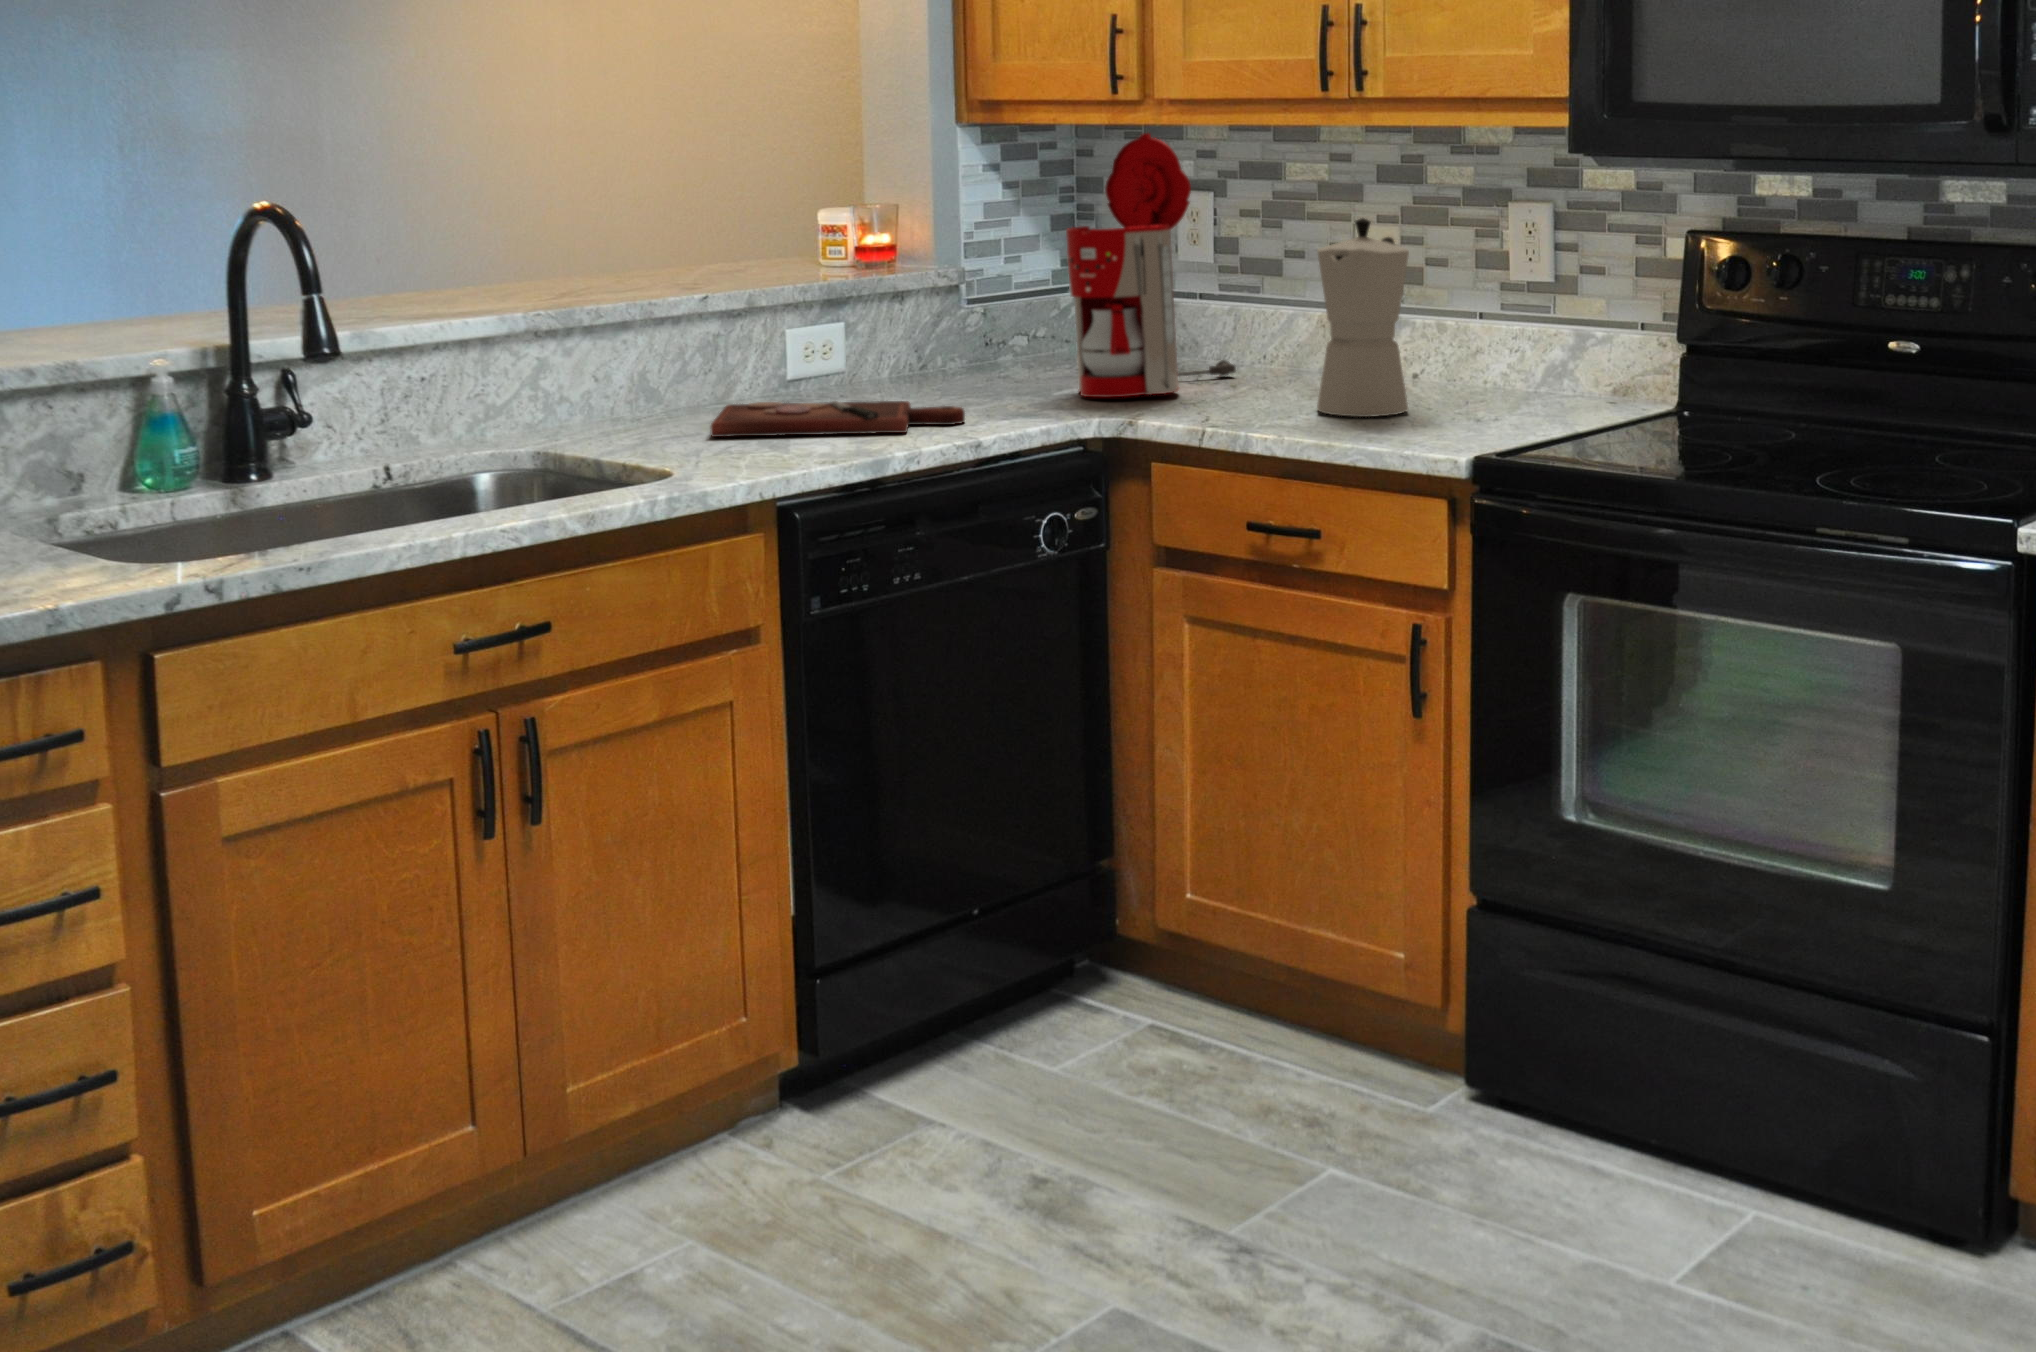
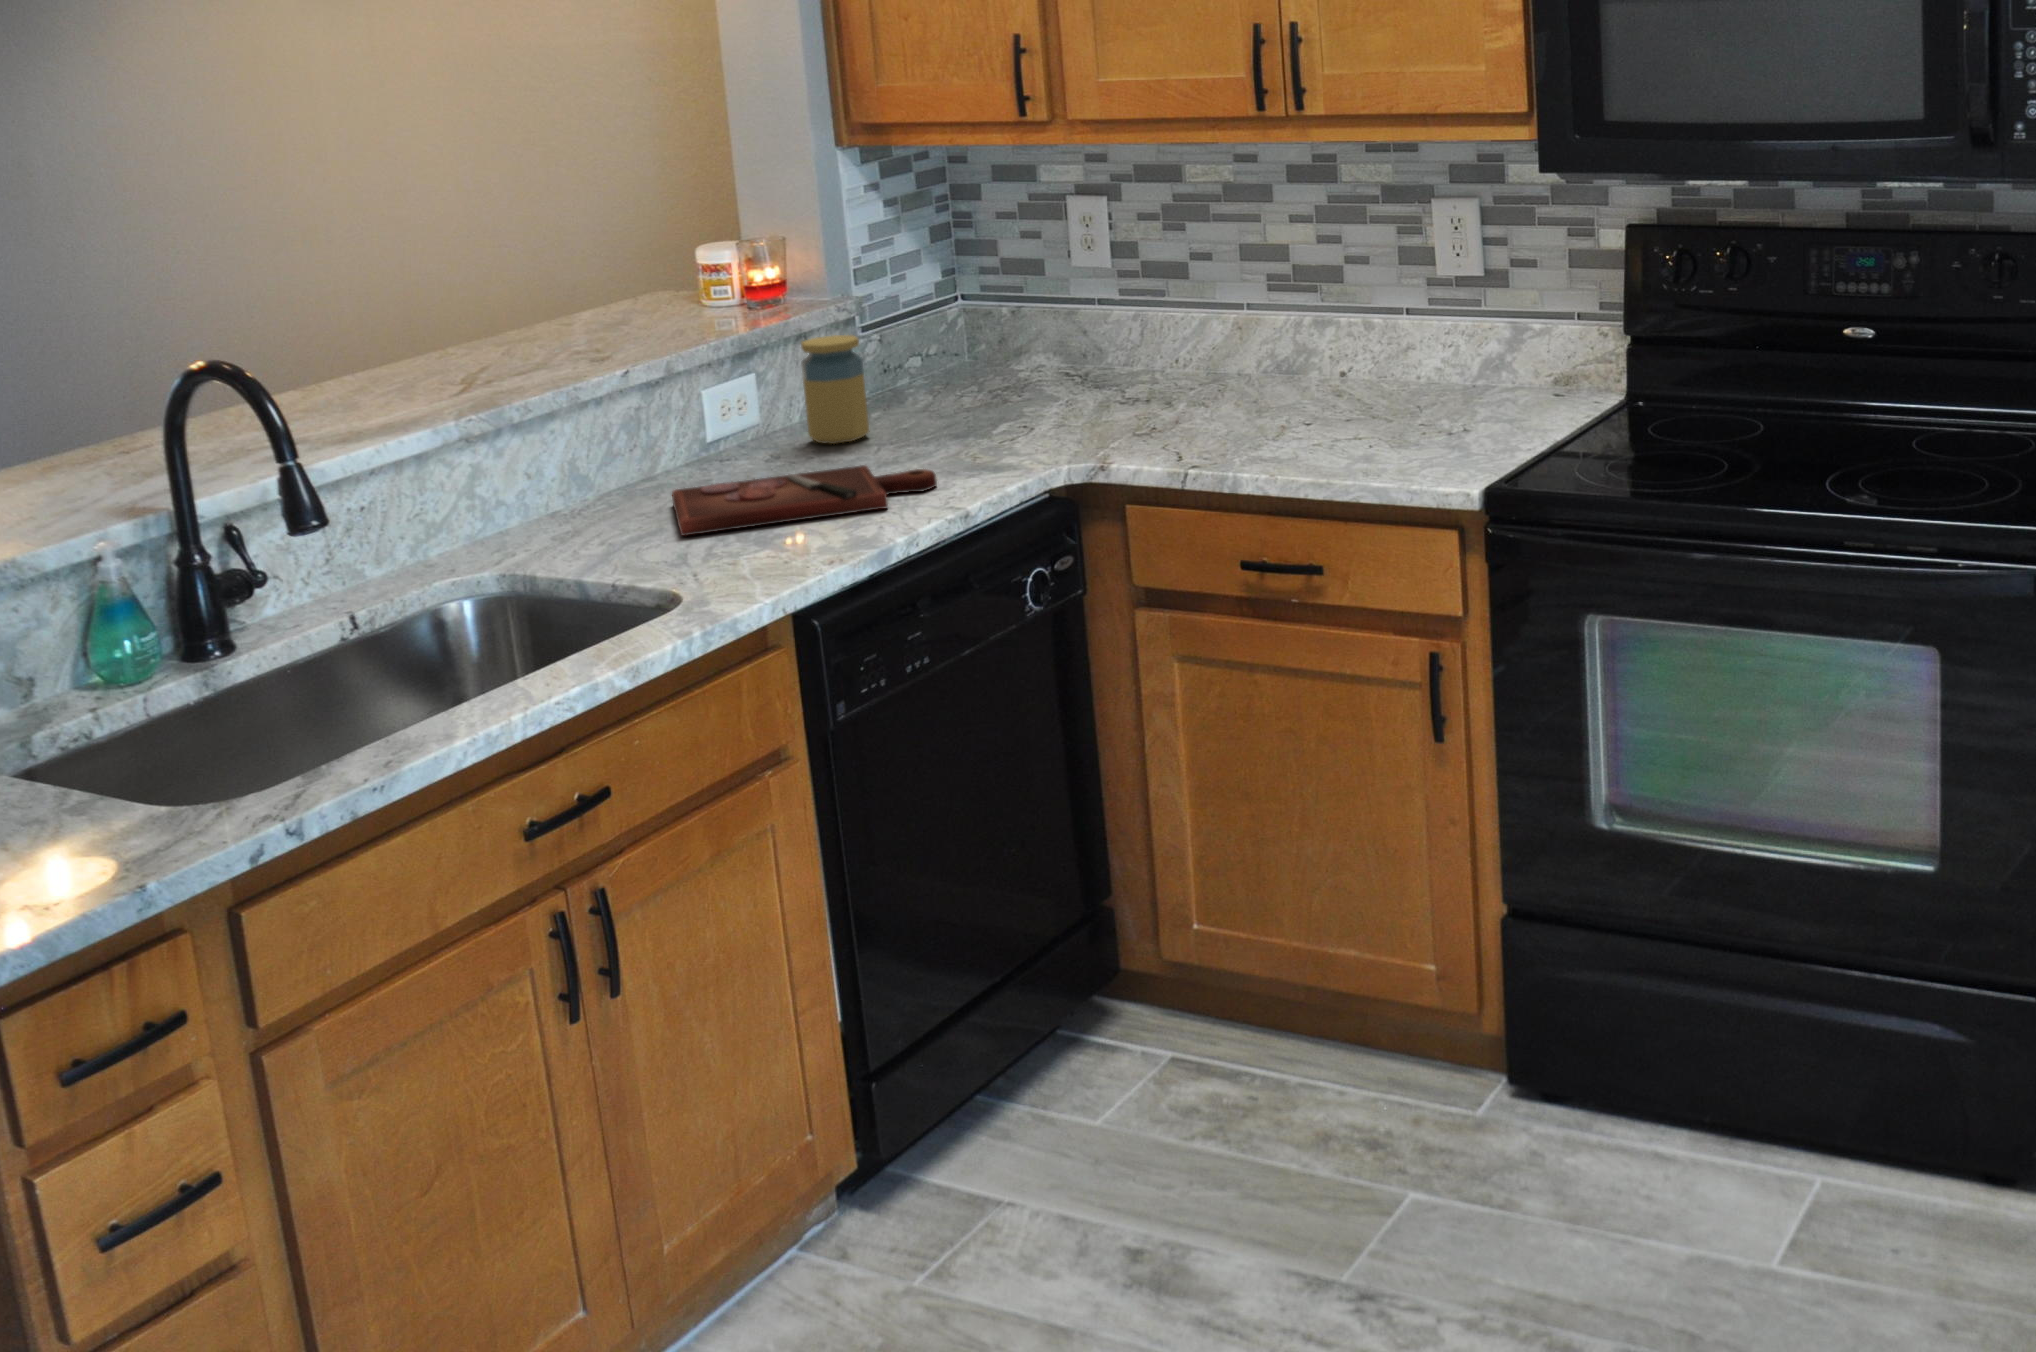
coffee maker: present [1066,133,1236,397] -> none [999,155,1164,435]
moka pot: present [1317,218,1409,417] -> none [1273,237,1378,439]
jar: none [882,291,939,391] -> present [801,335,870,444]

